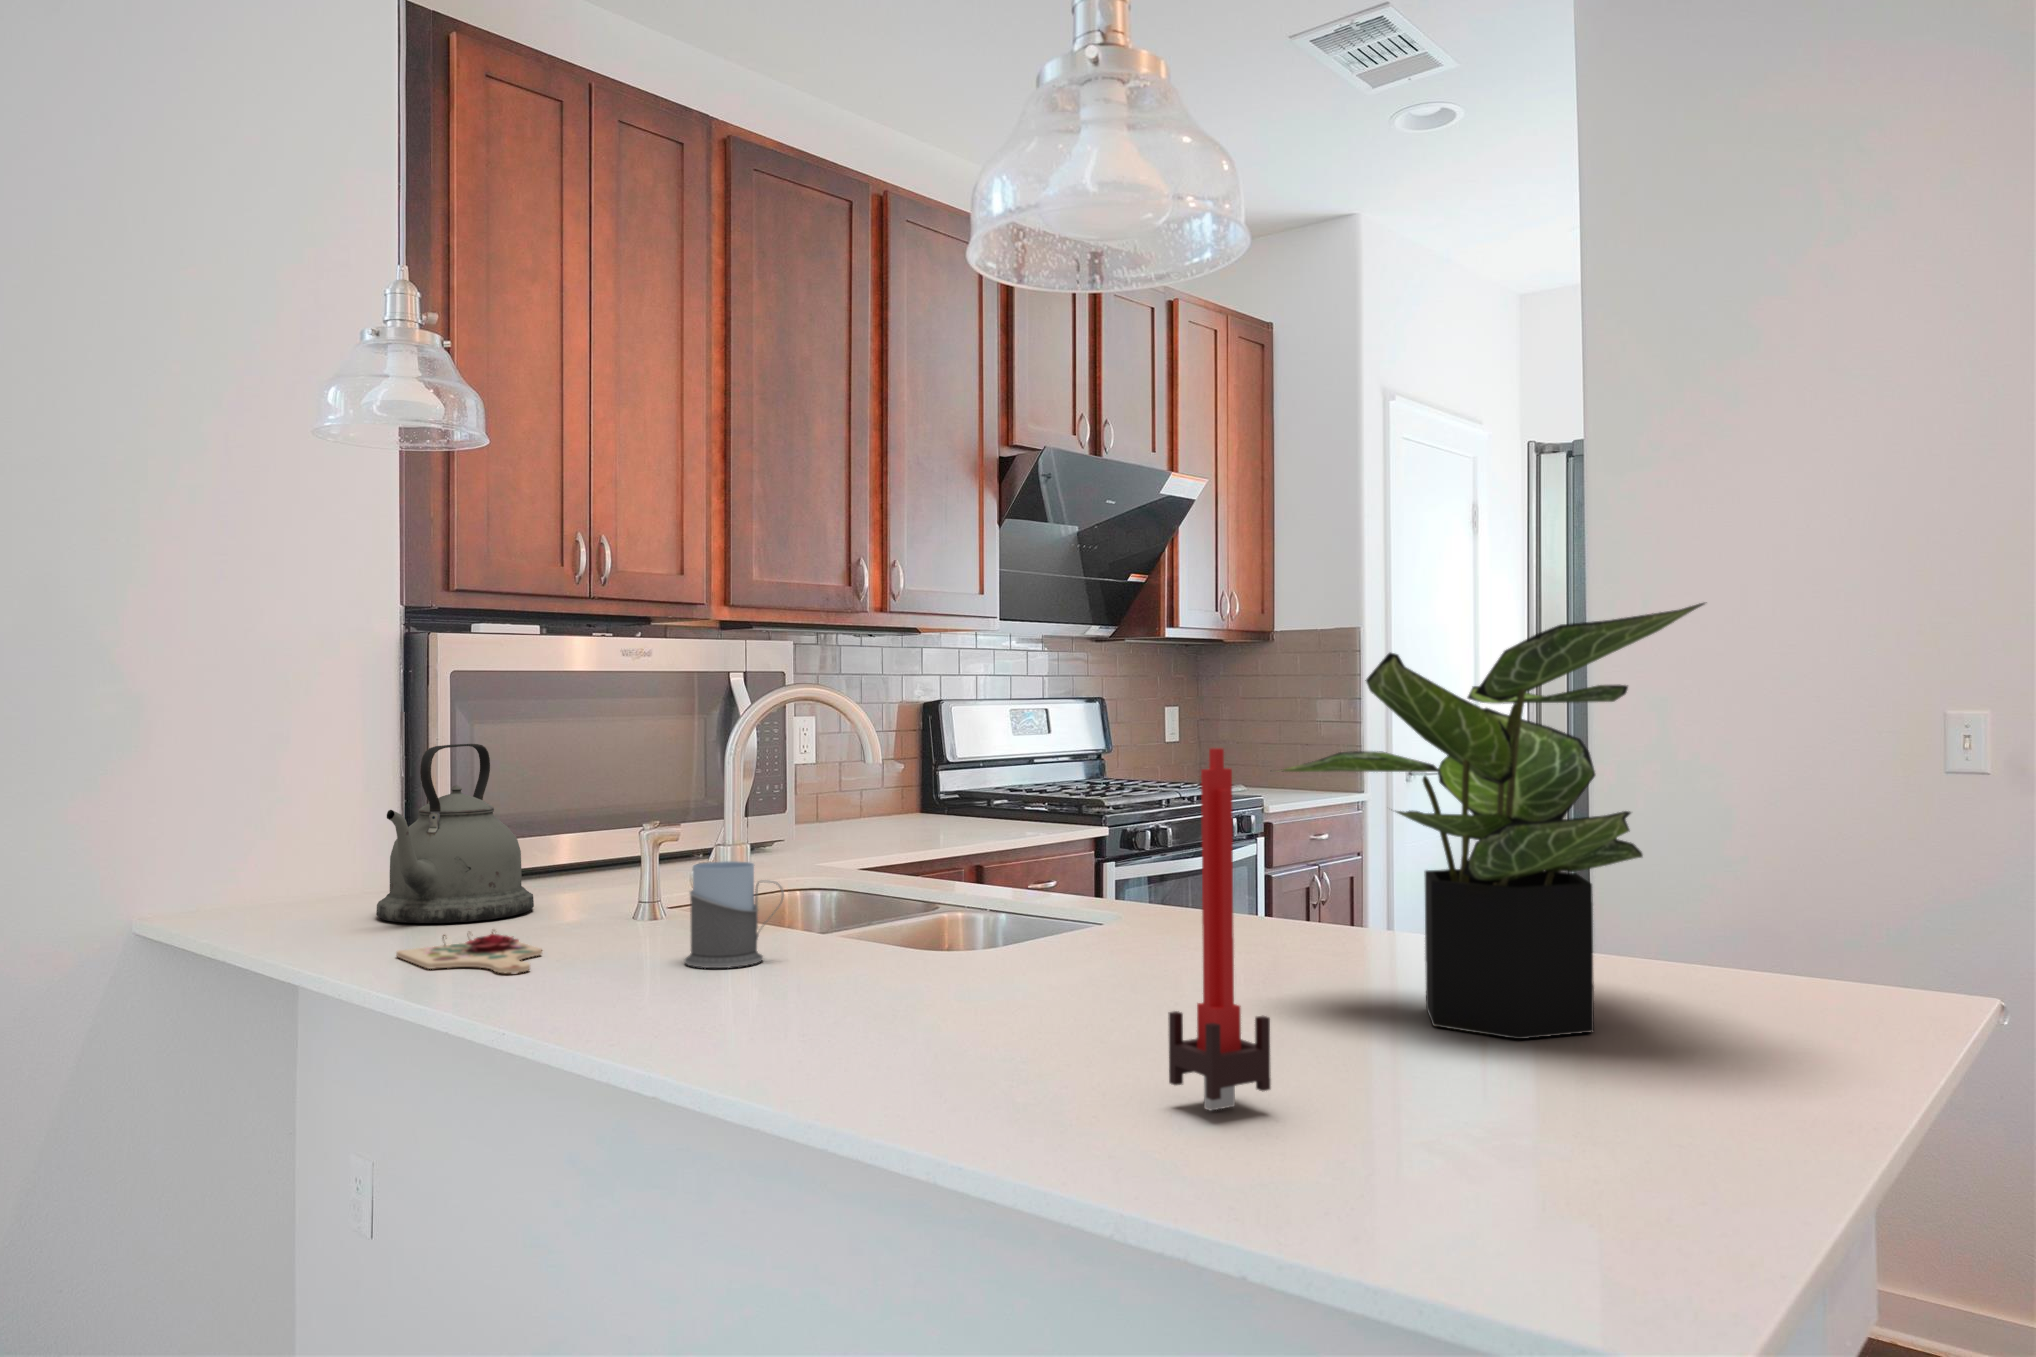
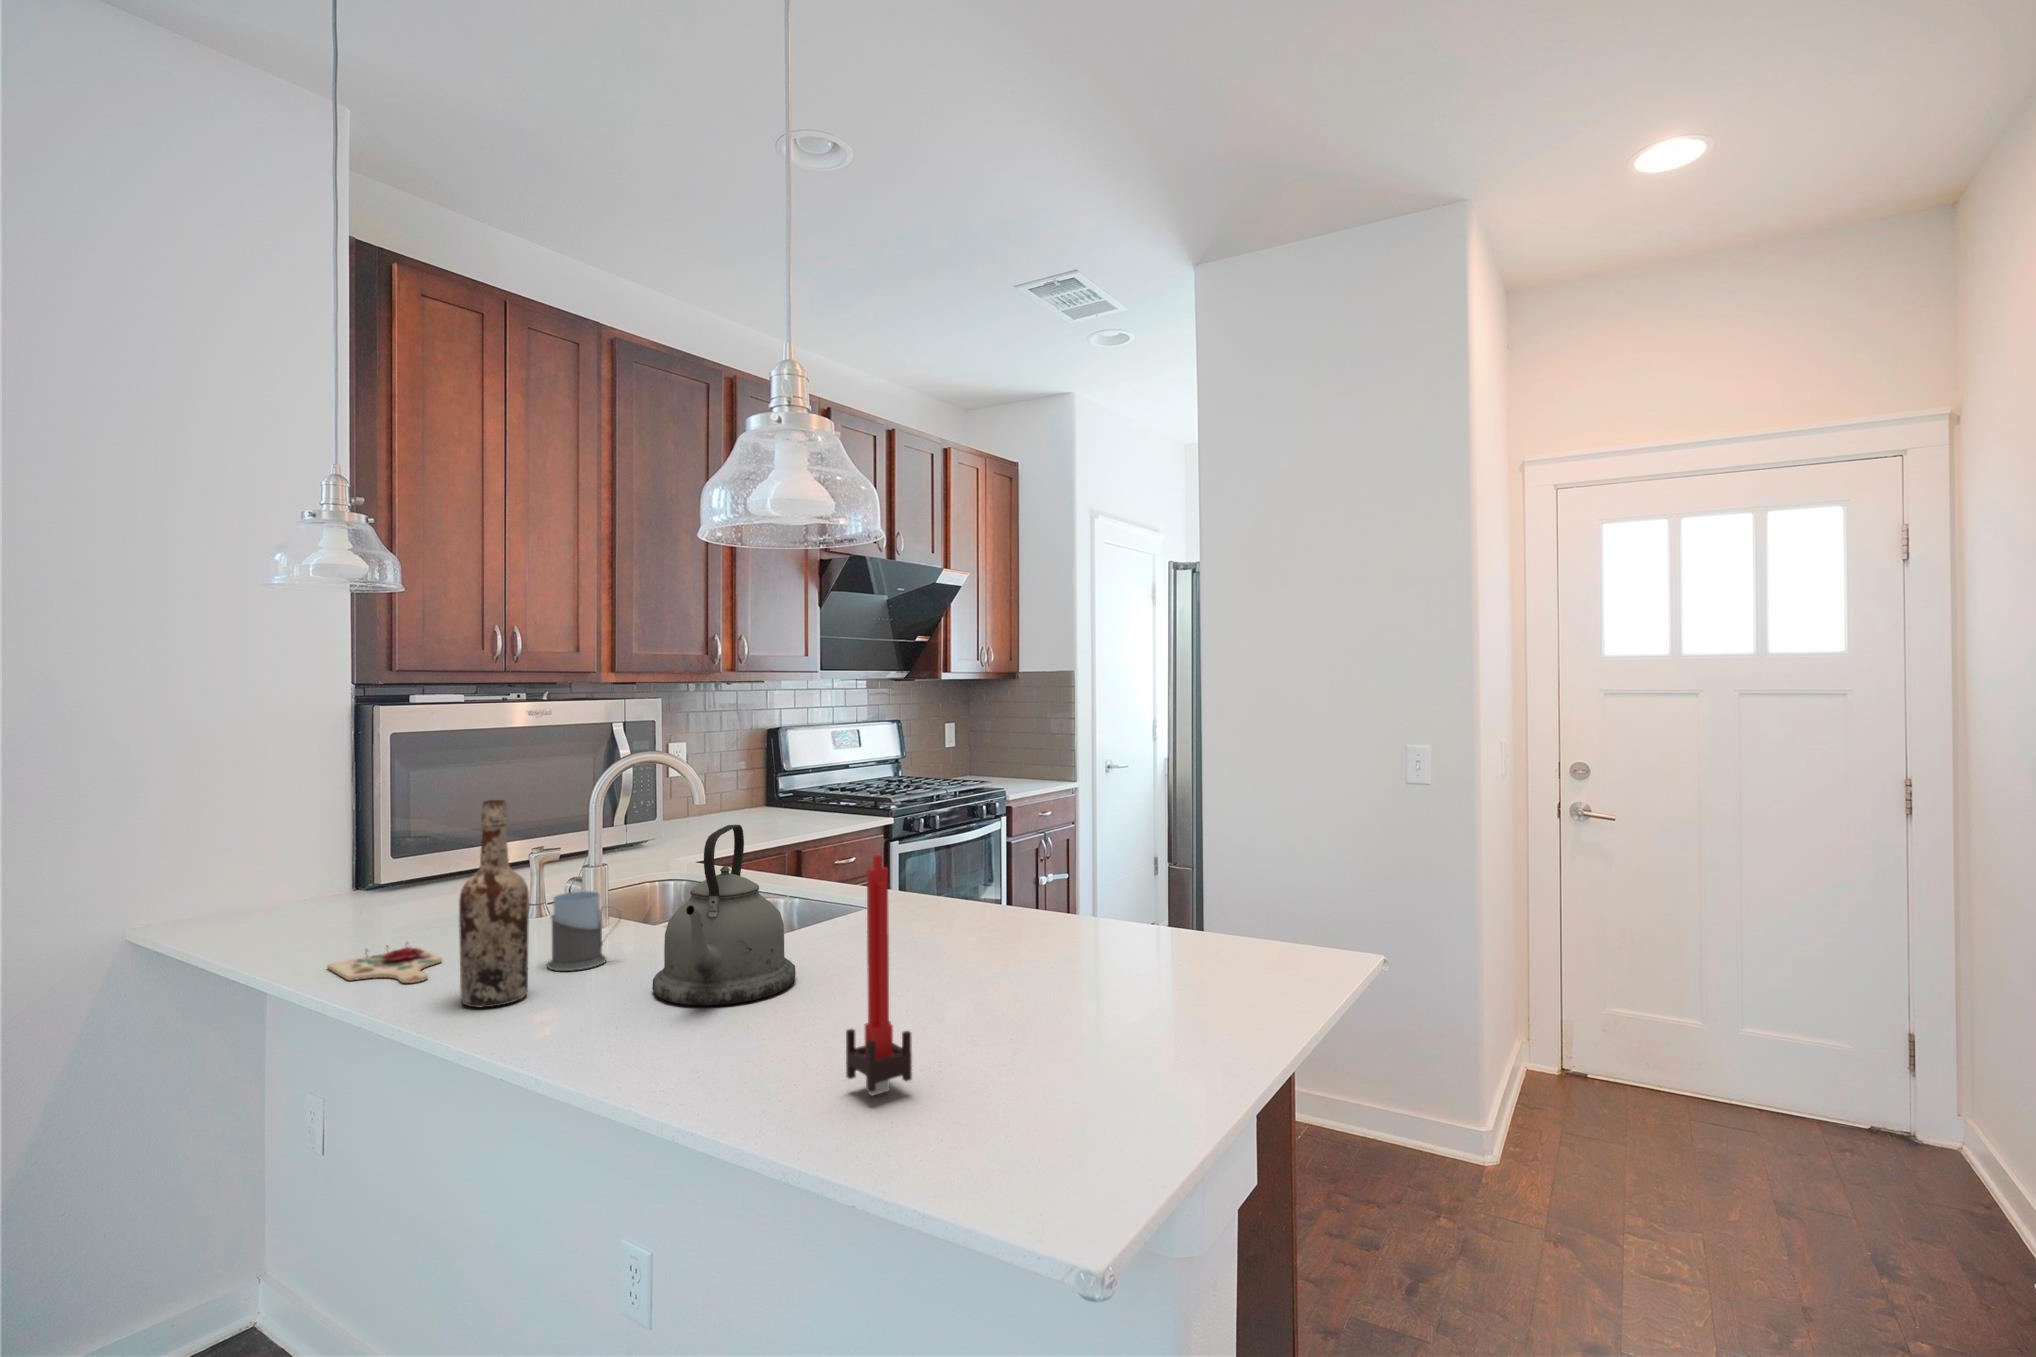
potted plant: present [1279,603,1705,1039] -> none [942,741,1205,1017]
wine bottle: none [582,713,670,1000] -> present [459,800,529,1007]
kettle: present [376,744,534,923] -> present [652,825,796,1006]

